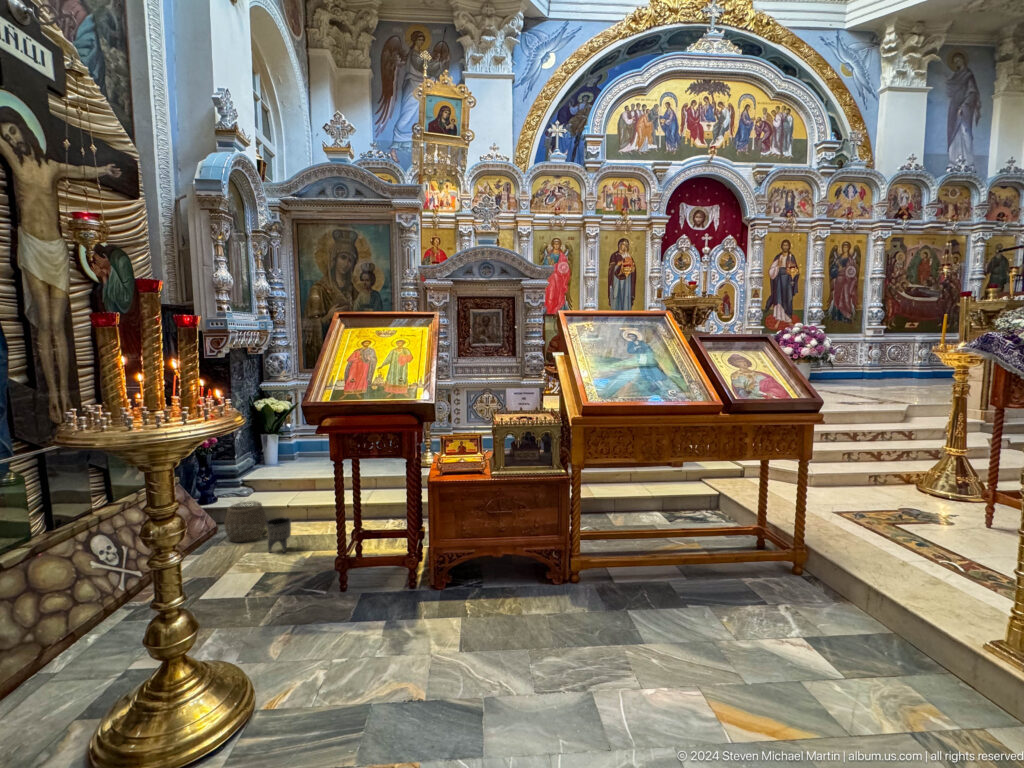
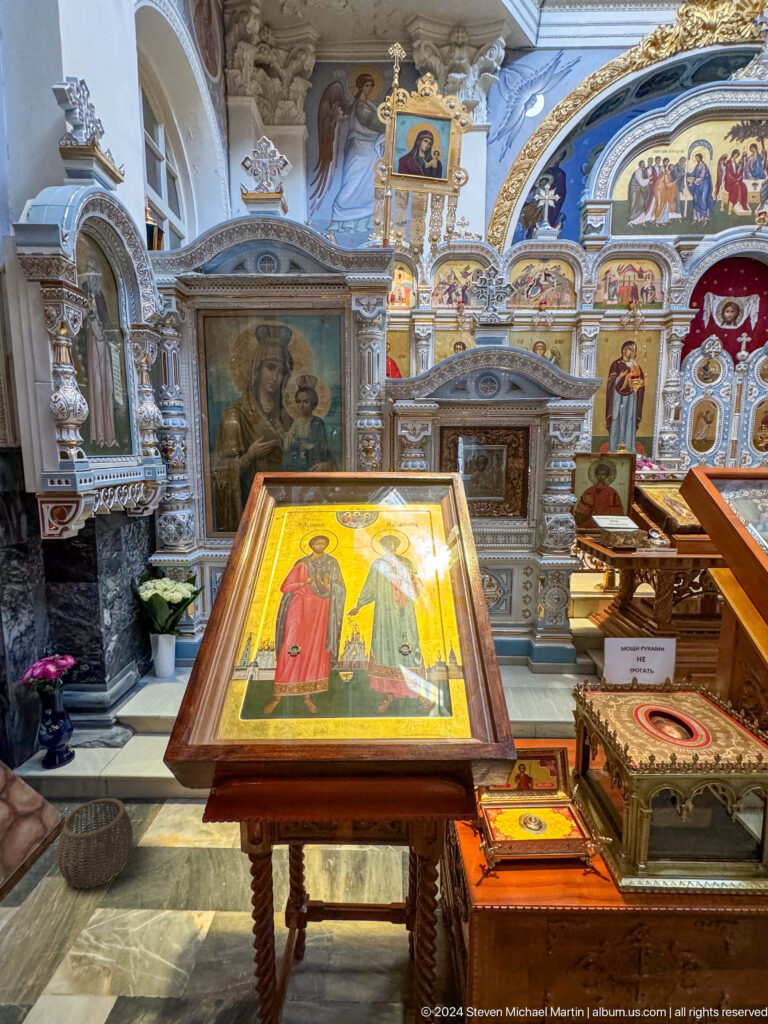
planter: present [266,517,291,553] -> none [117,870,166,956]

